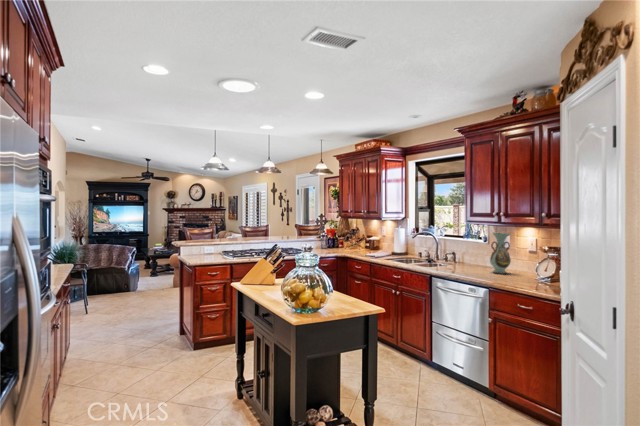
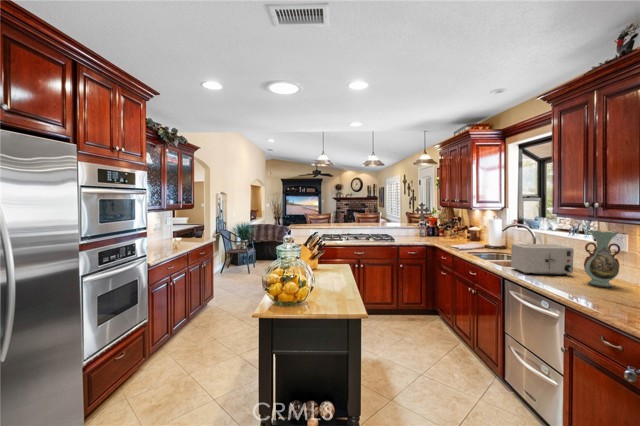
toaster: none [437,246,479,270] -> present [511,244,574,275]

